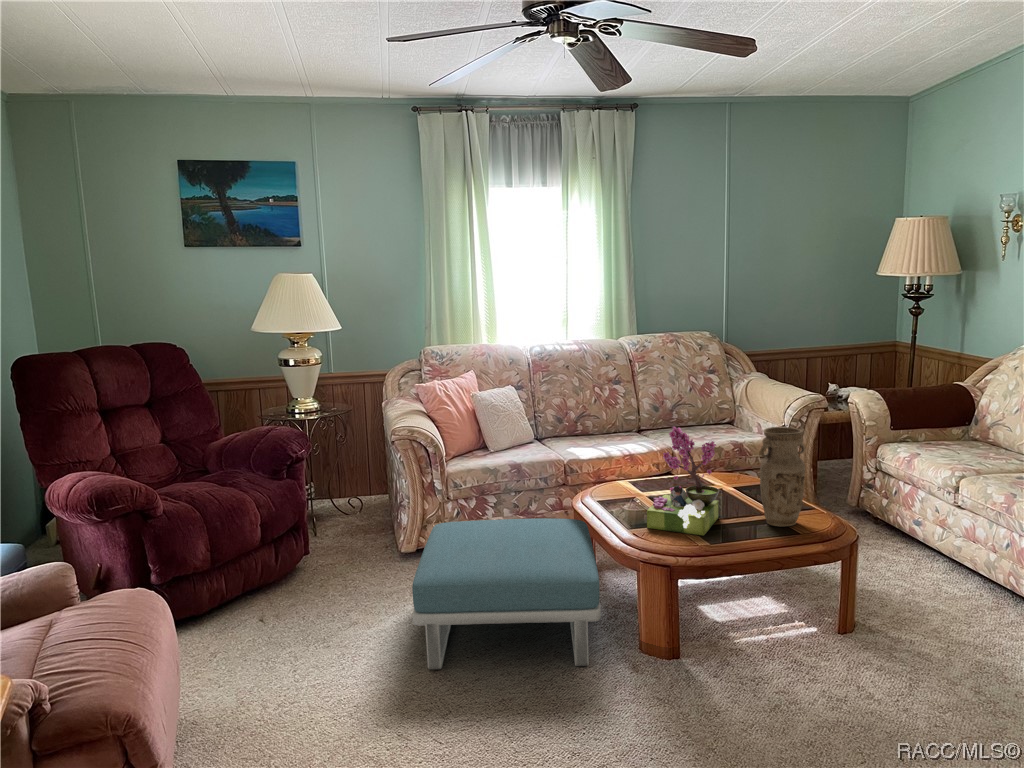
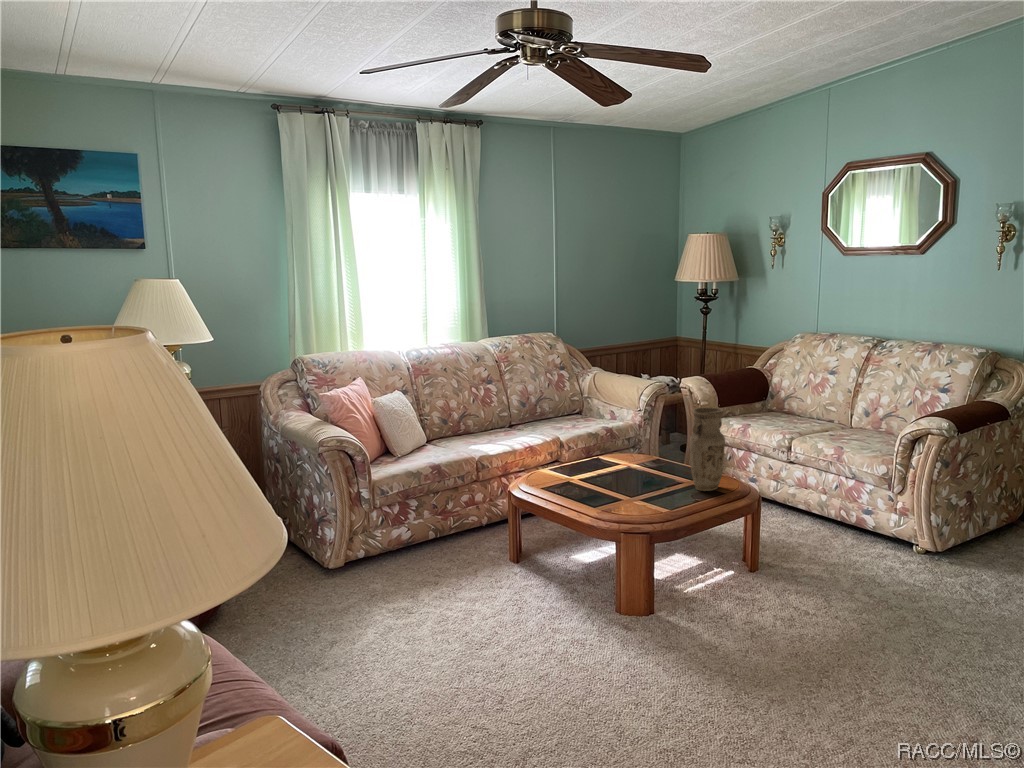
flower arrangement: present [647,426,719,536] -> none [605,413,662,506]
footstool: present [412,518,601,669] -> none [392,509,599,671]

